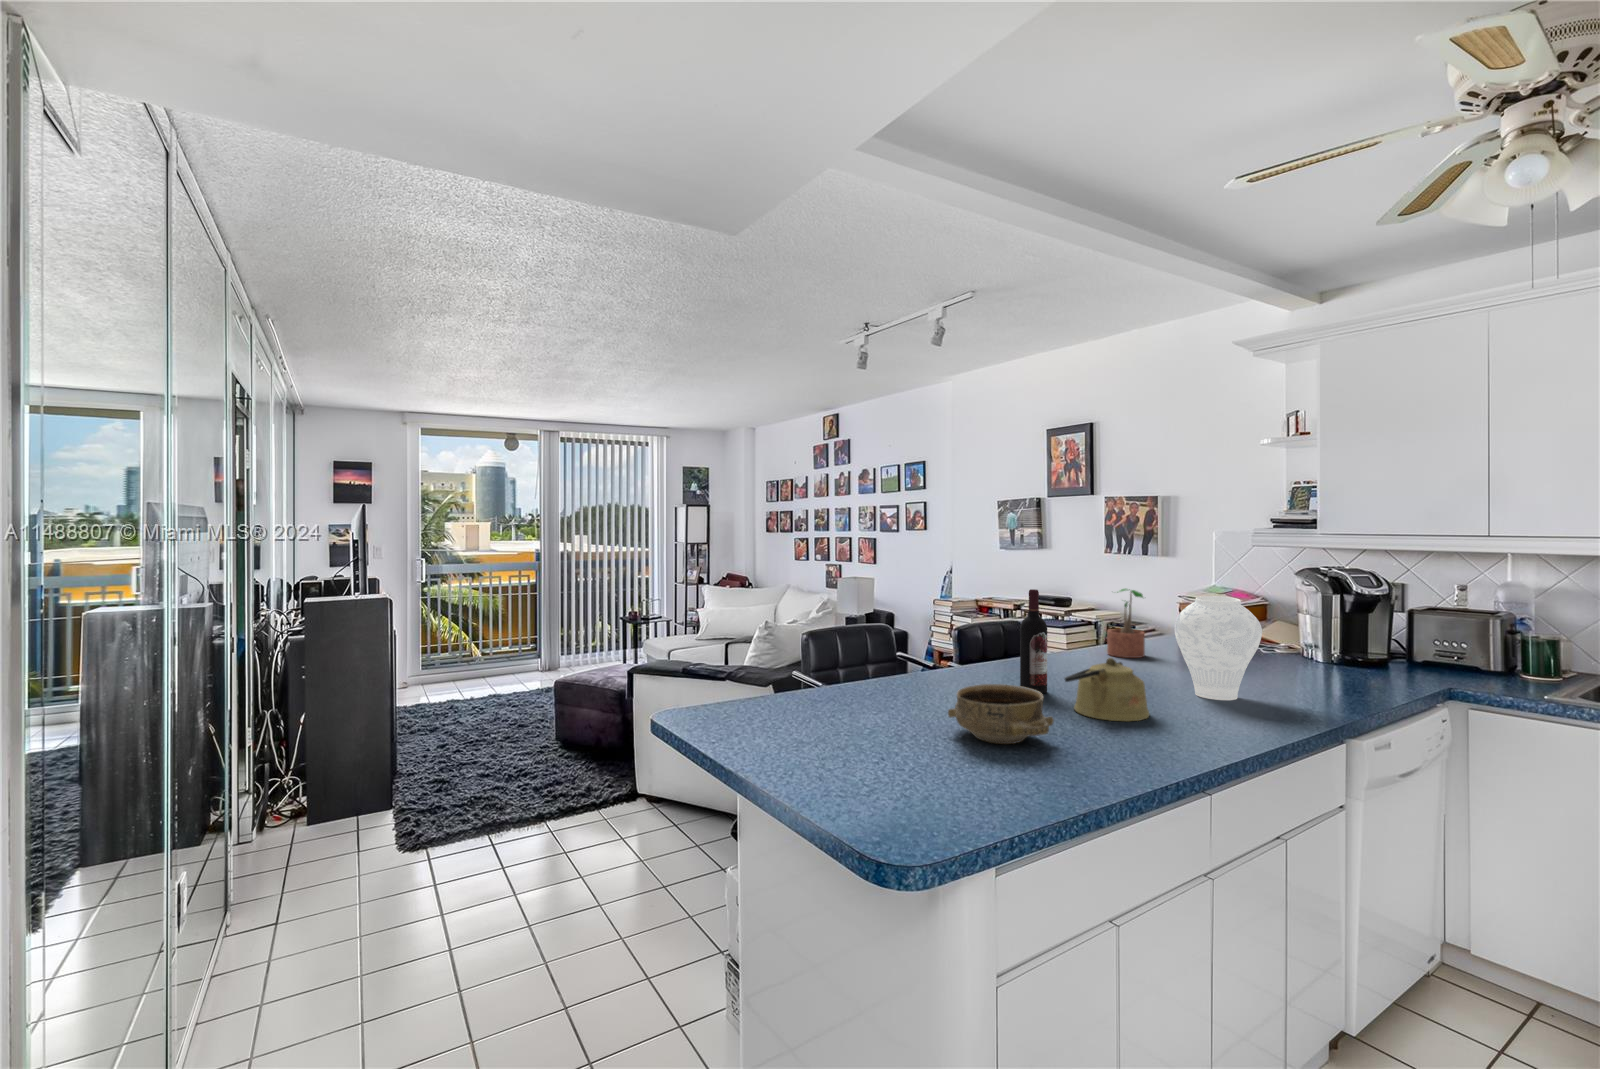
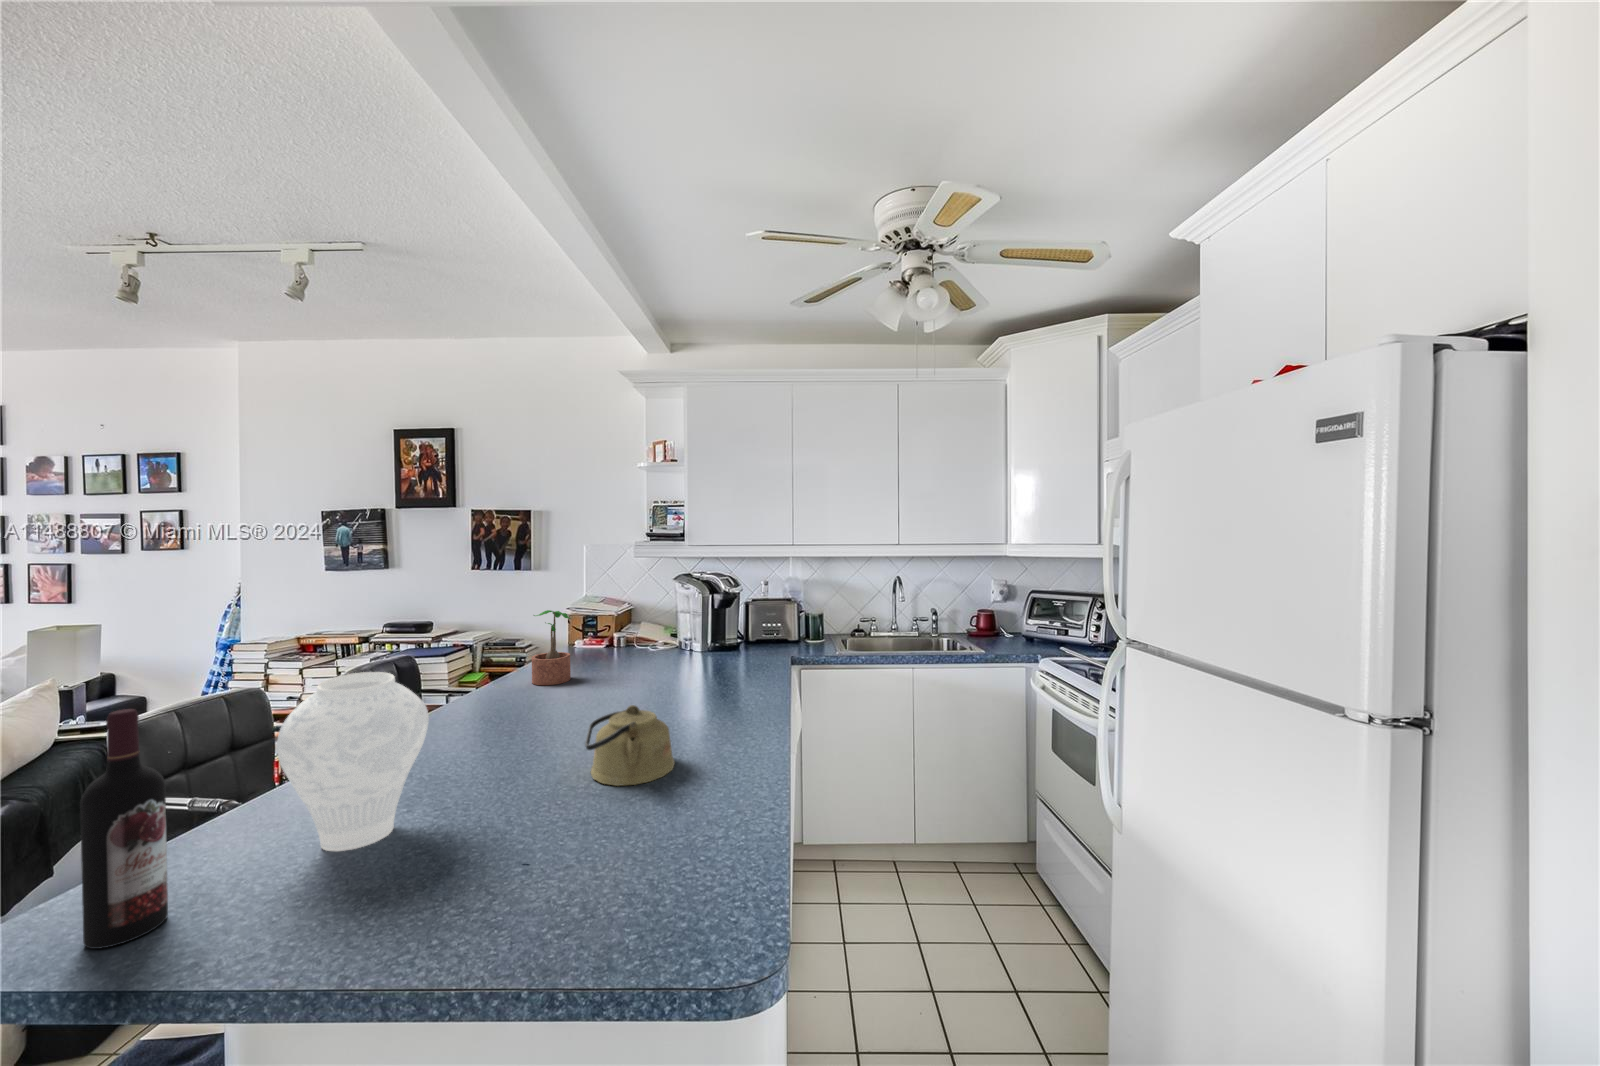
wine bottle: present [1020,589,1047,694] -> present [80,709,168,949]
vase: present [1175,596,1262,700] -> present [277,672,429,851]
ceramic bowl: present [948,684,1054,744] -> none [476,785,646,899]

